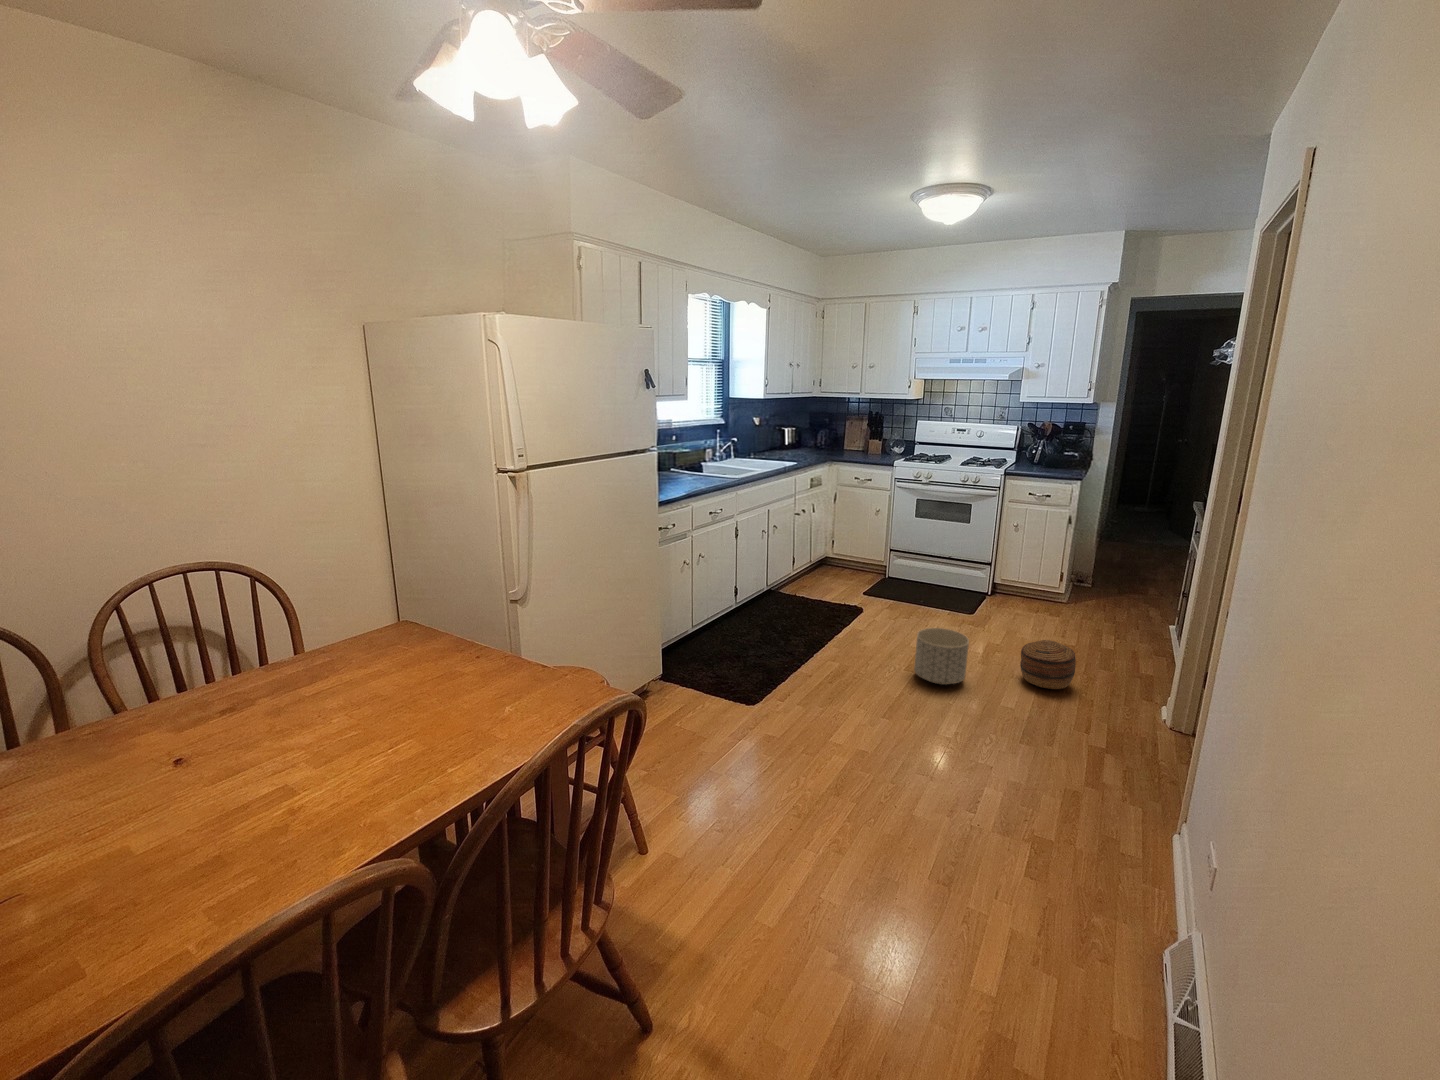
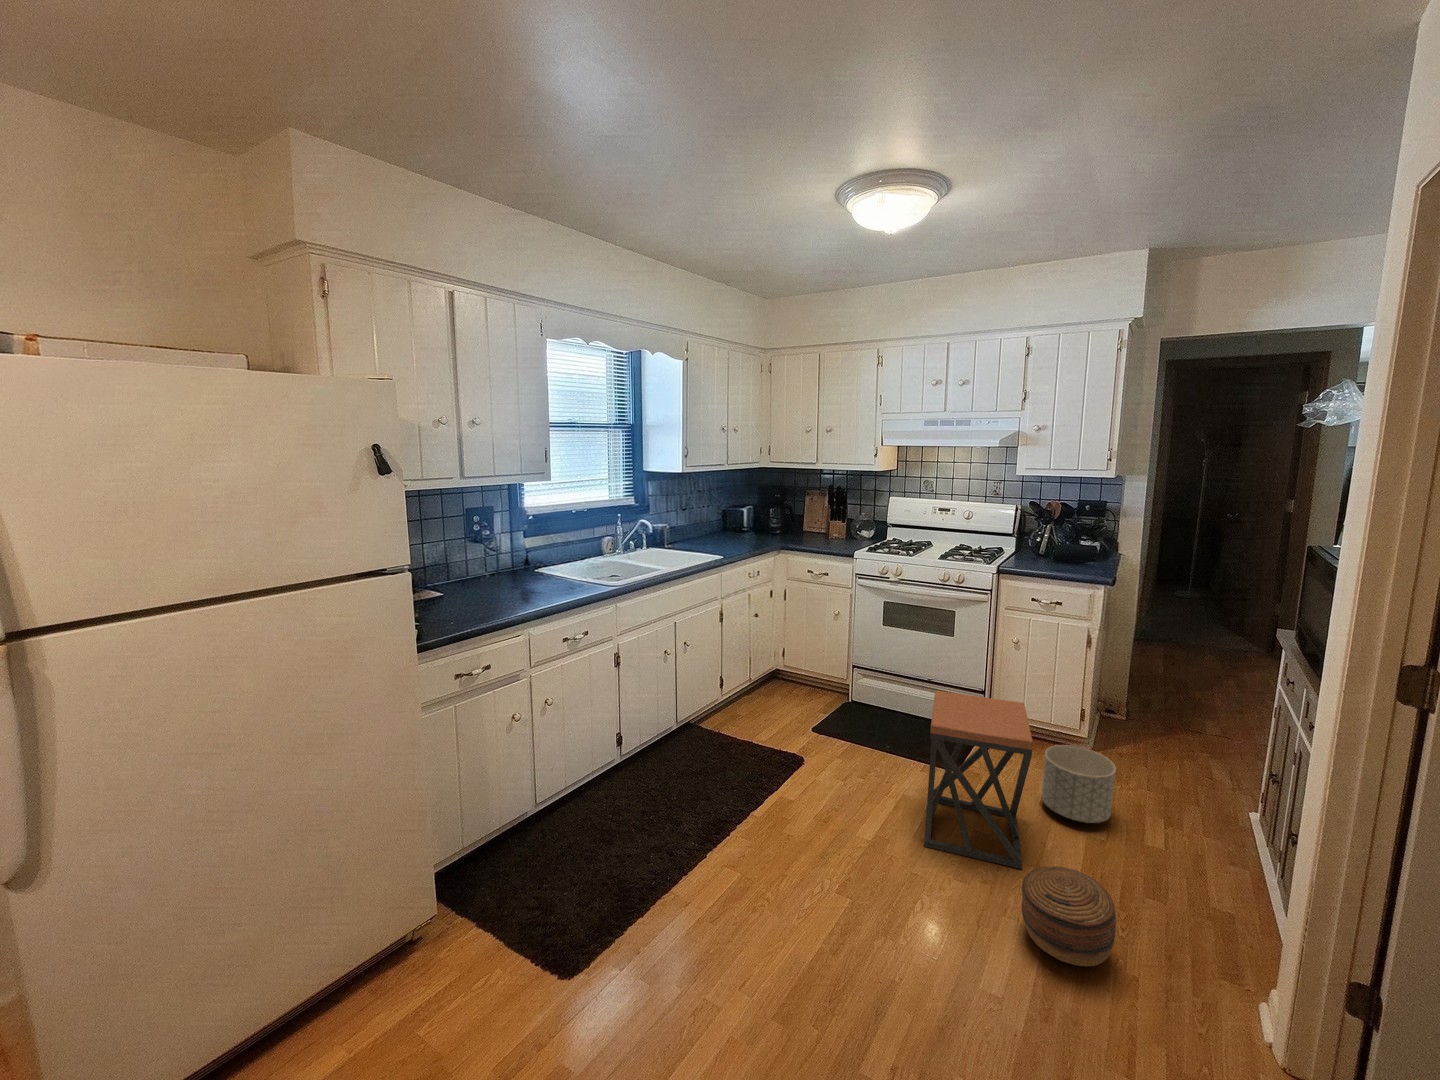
stool: none [955,550,1030,656] -> present [924,691,1033,869]
planter: present [914,628,969,685] -> present [1041,745,1116,823]

